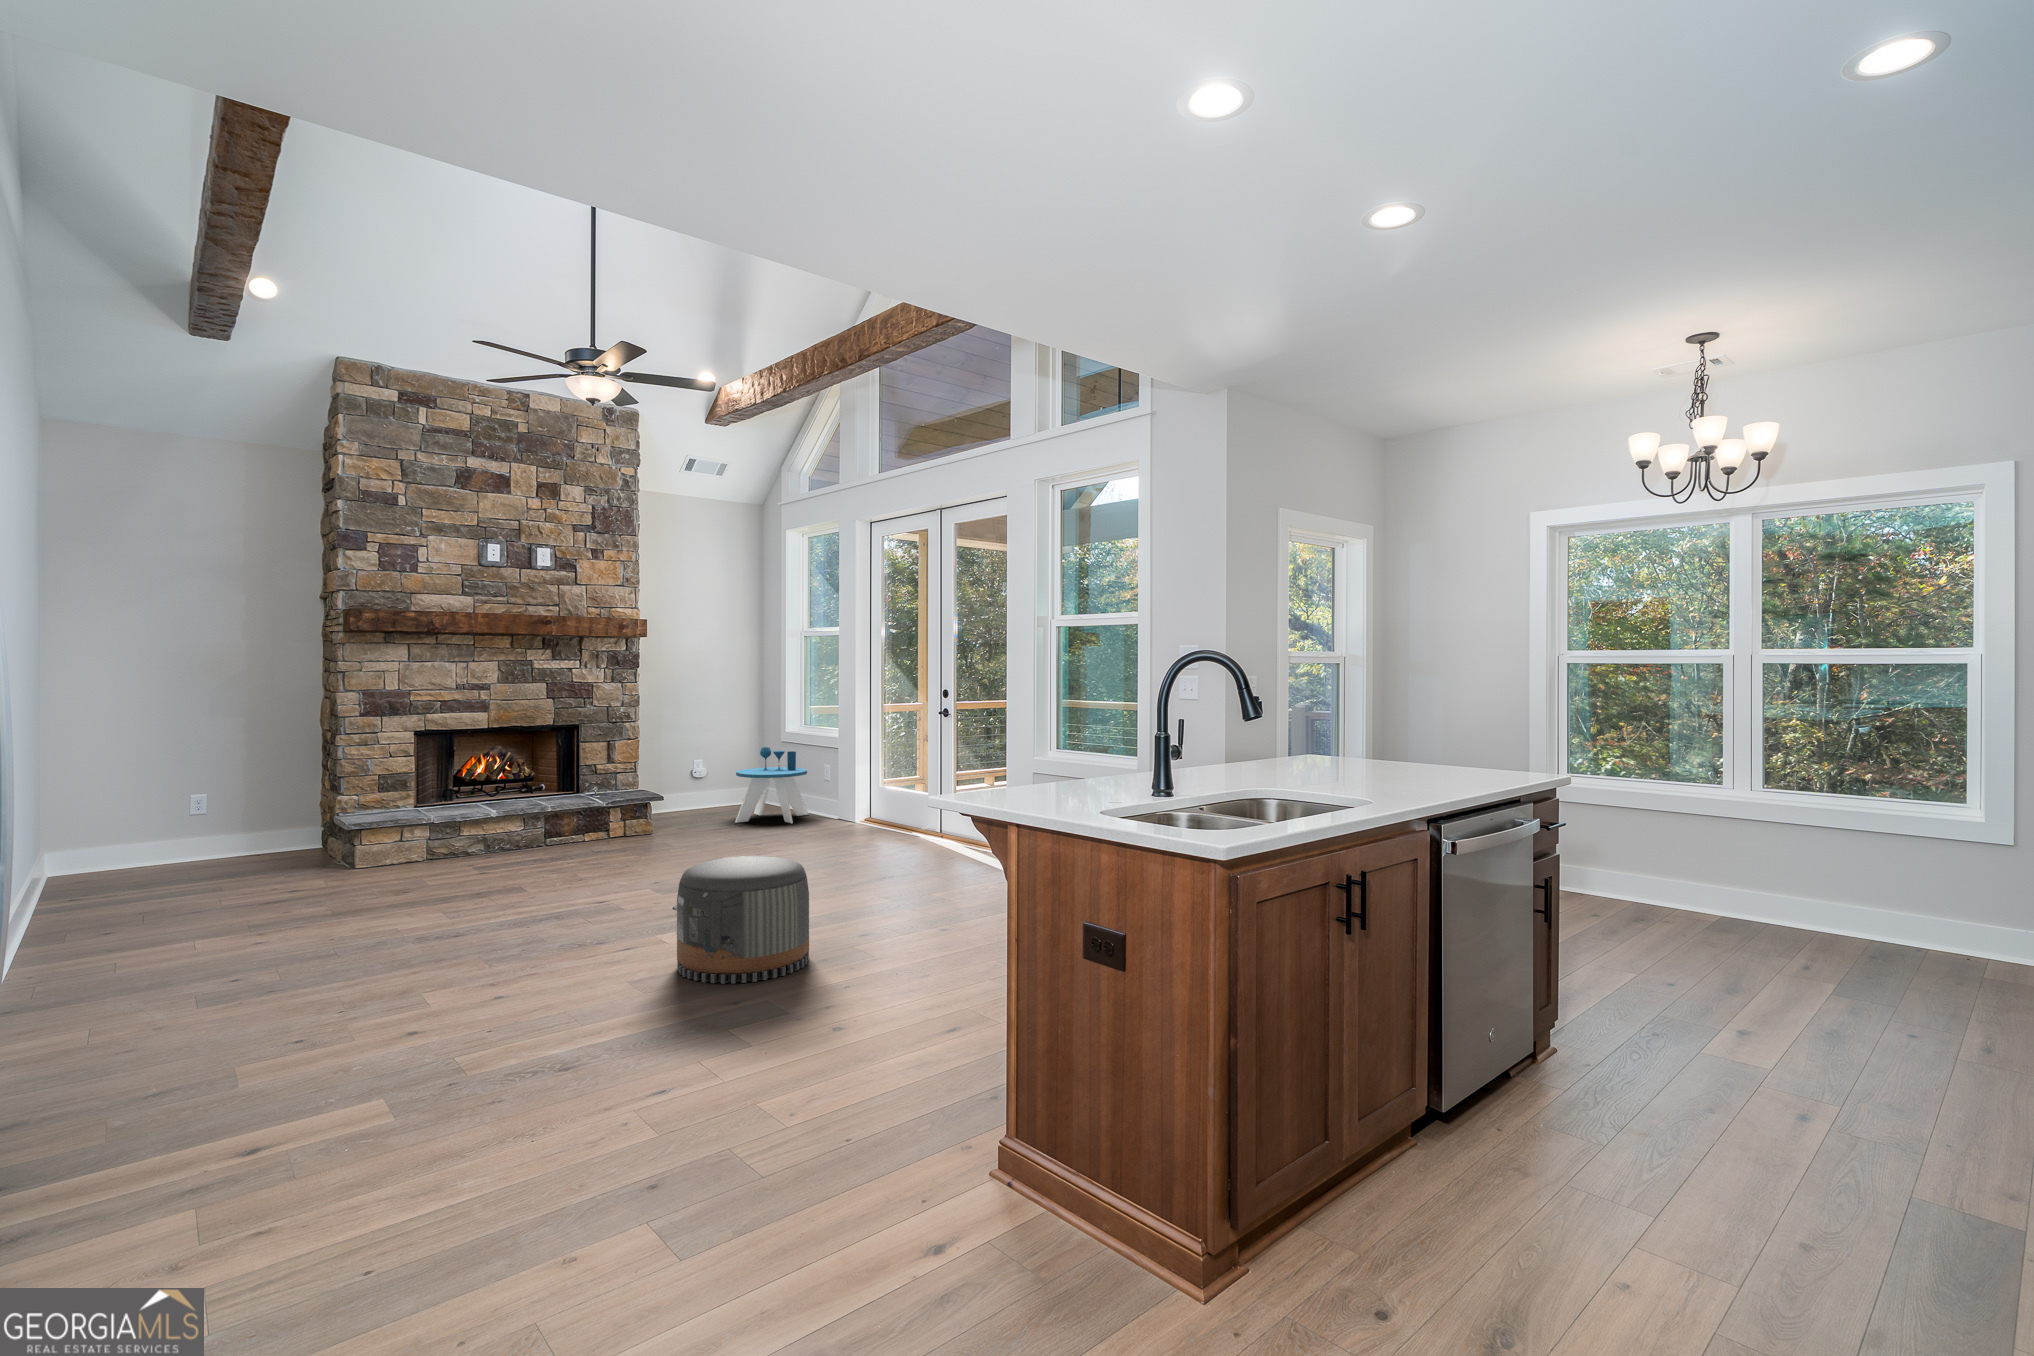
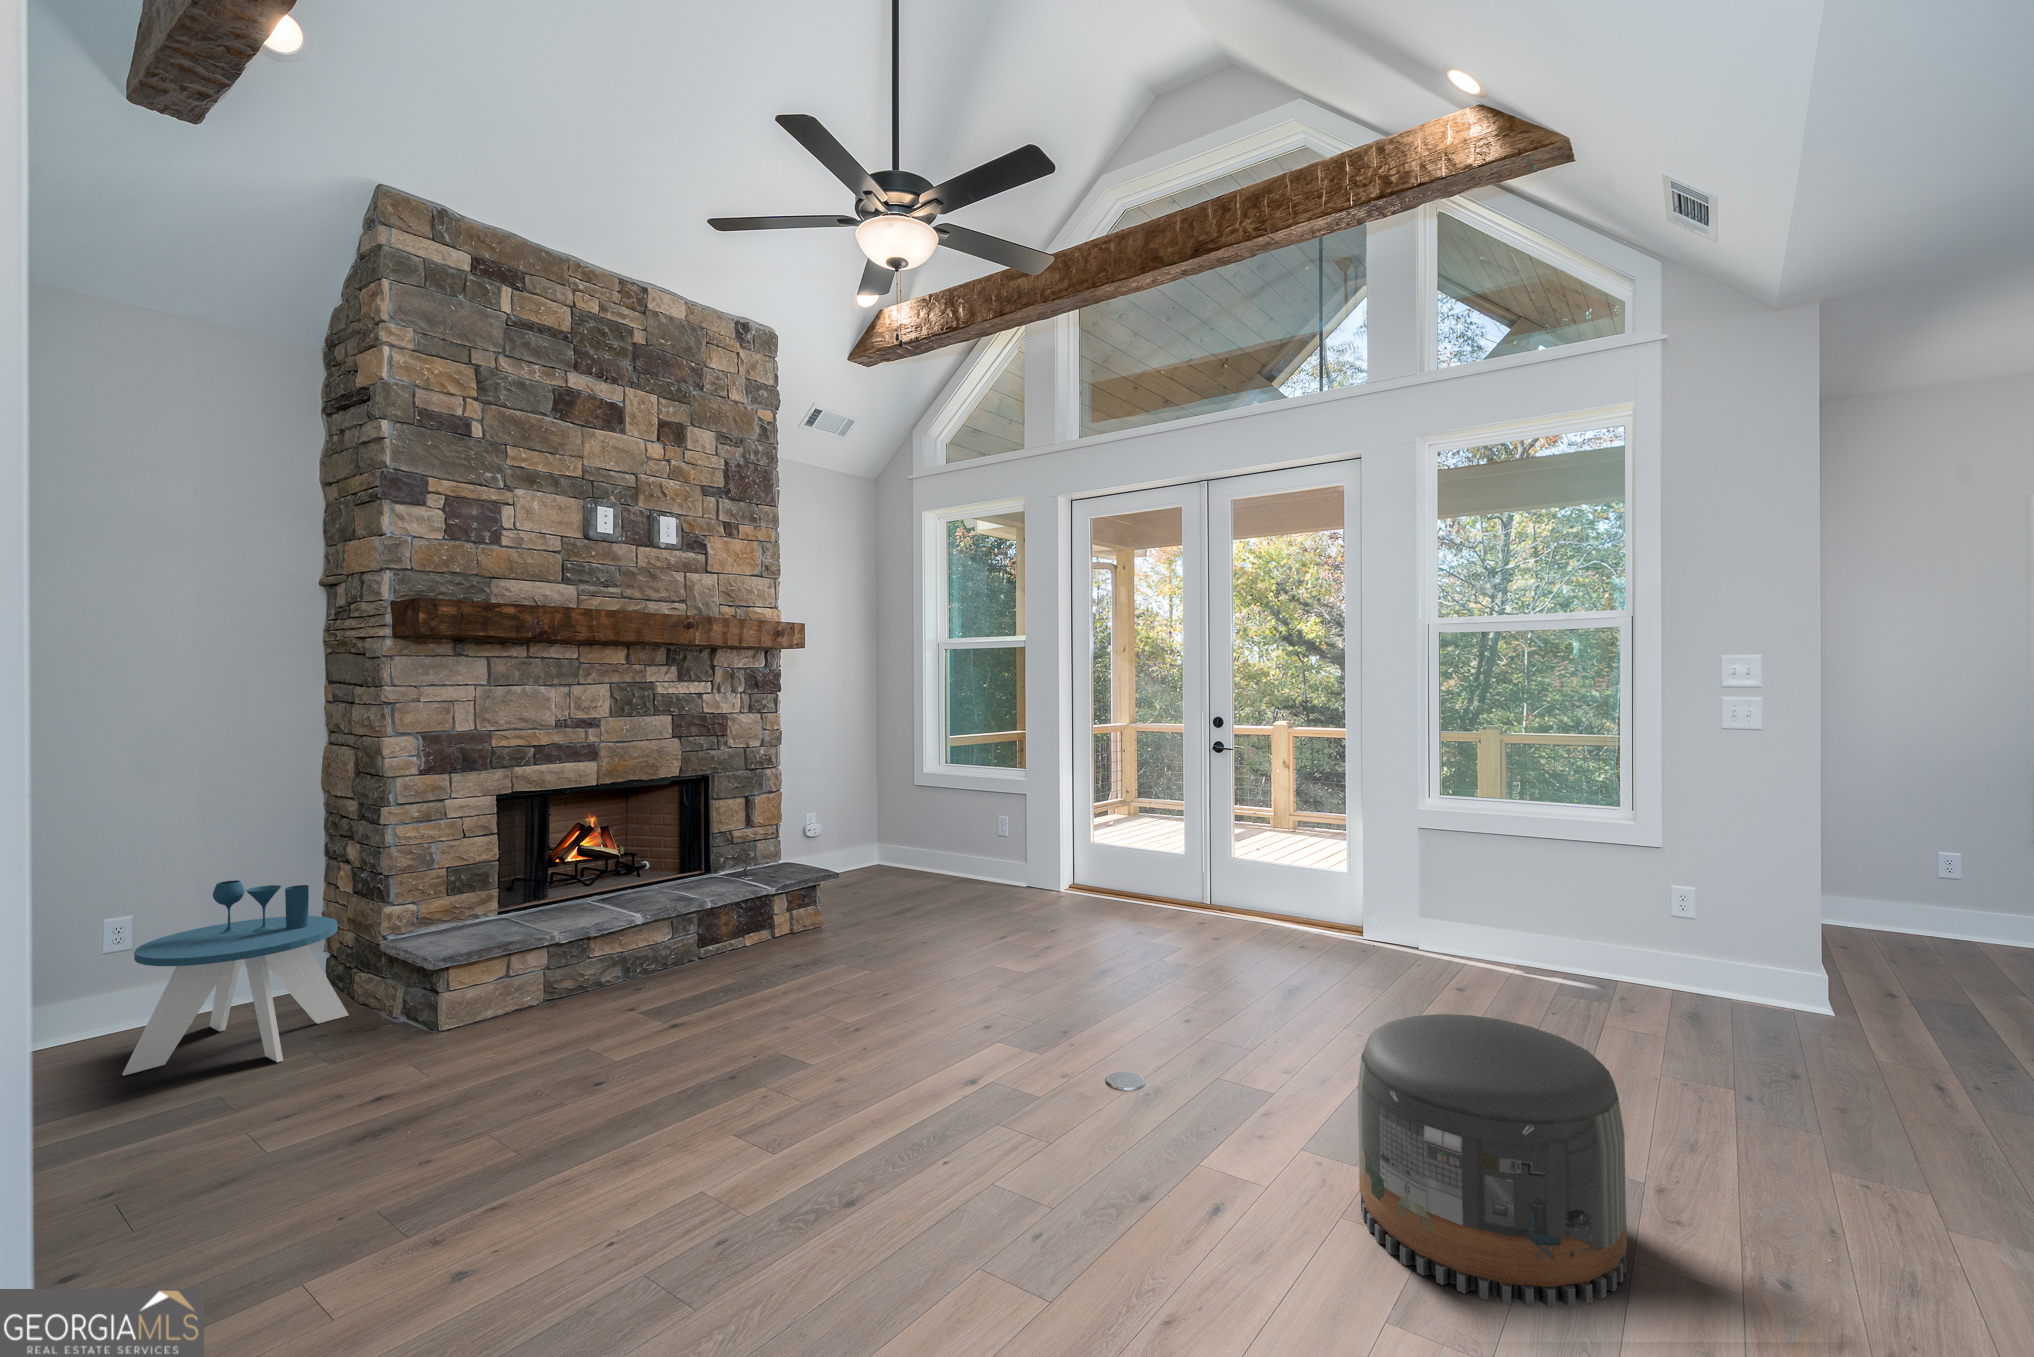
side table: present [735,747,809,823] -> present [122,880,349,1076]

